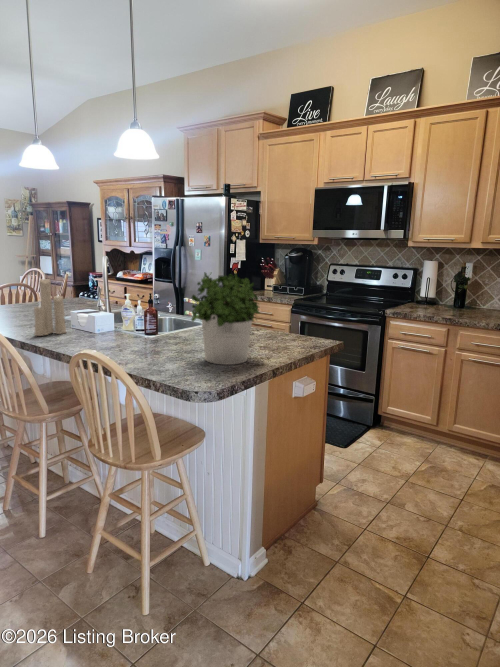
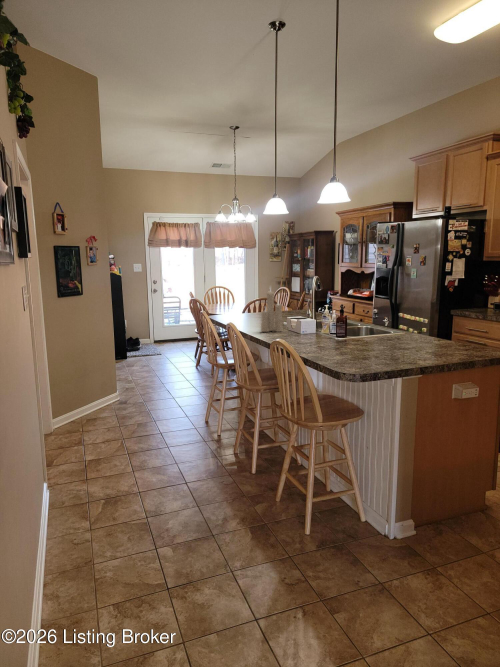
potted plant: present [191,272,259,365] -> none [359,285,420,360]

